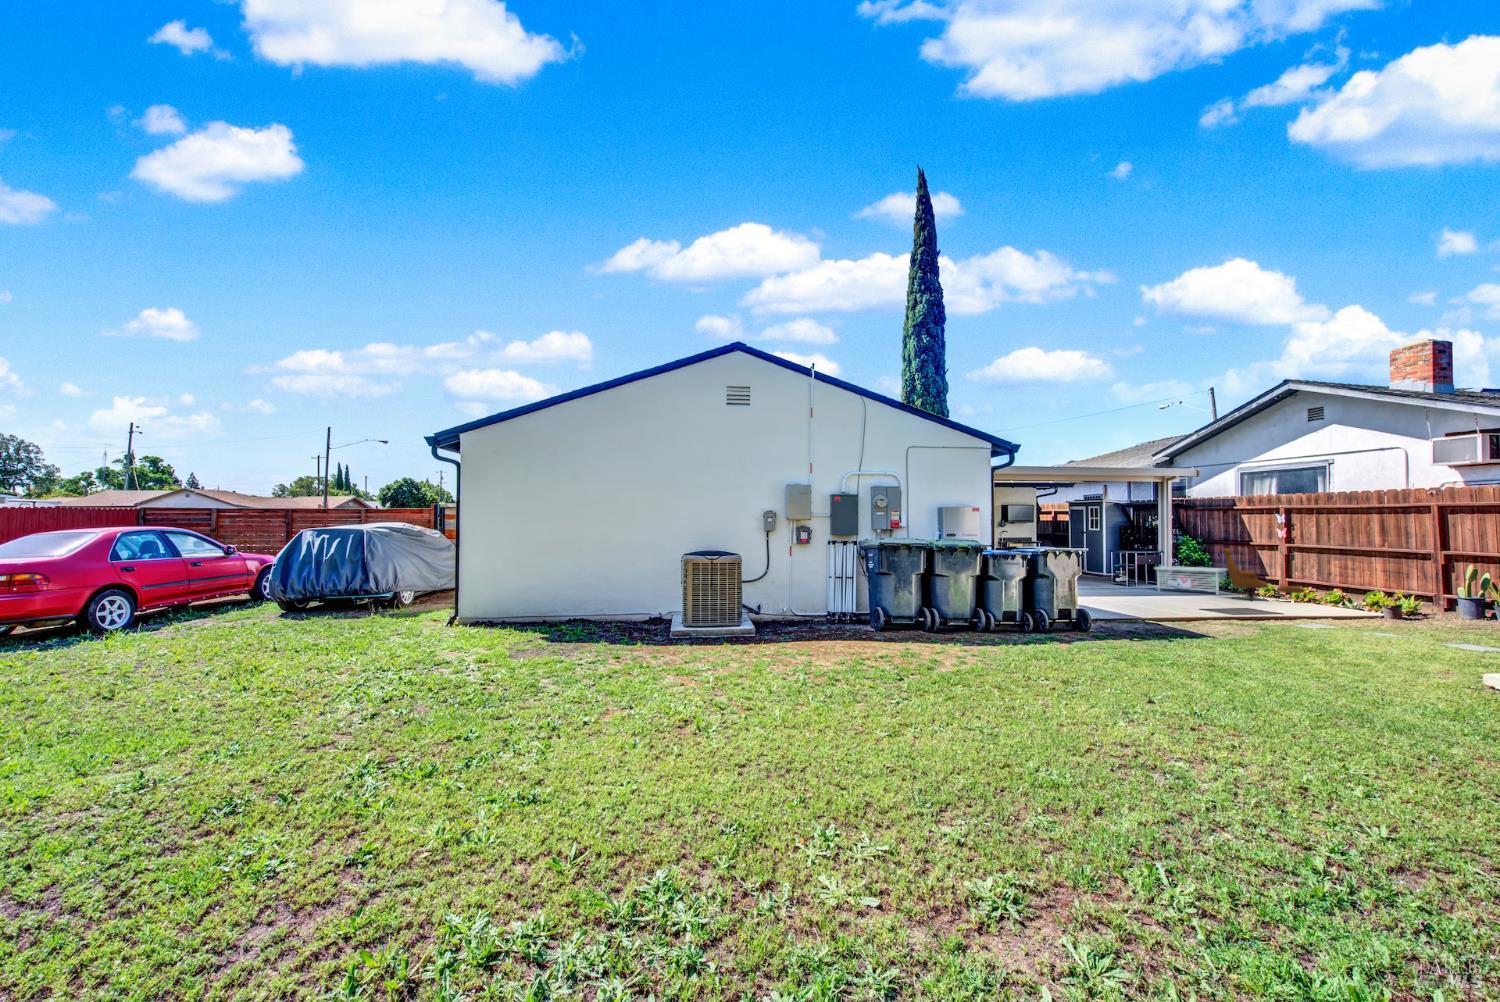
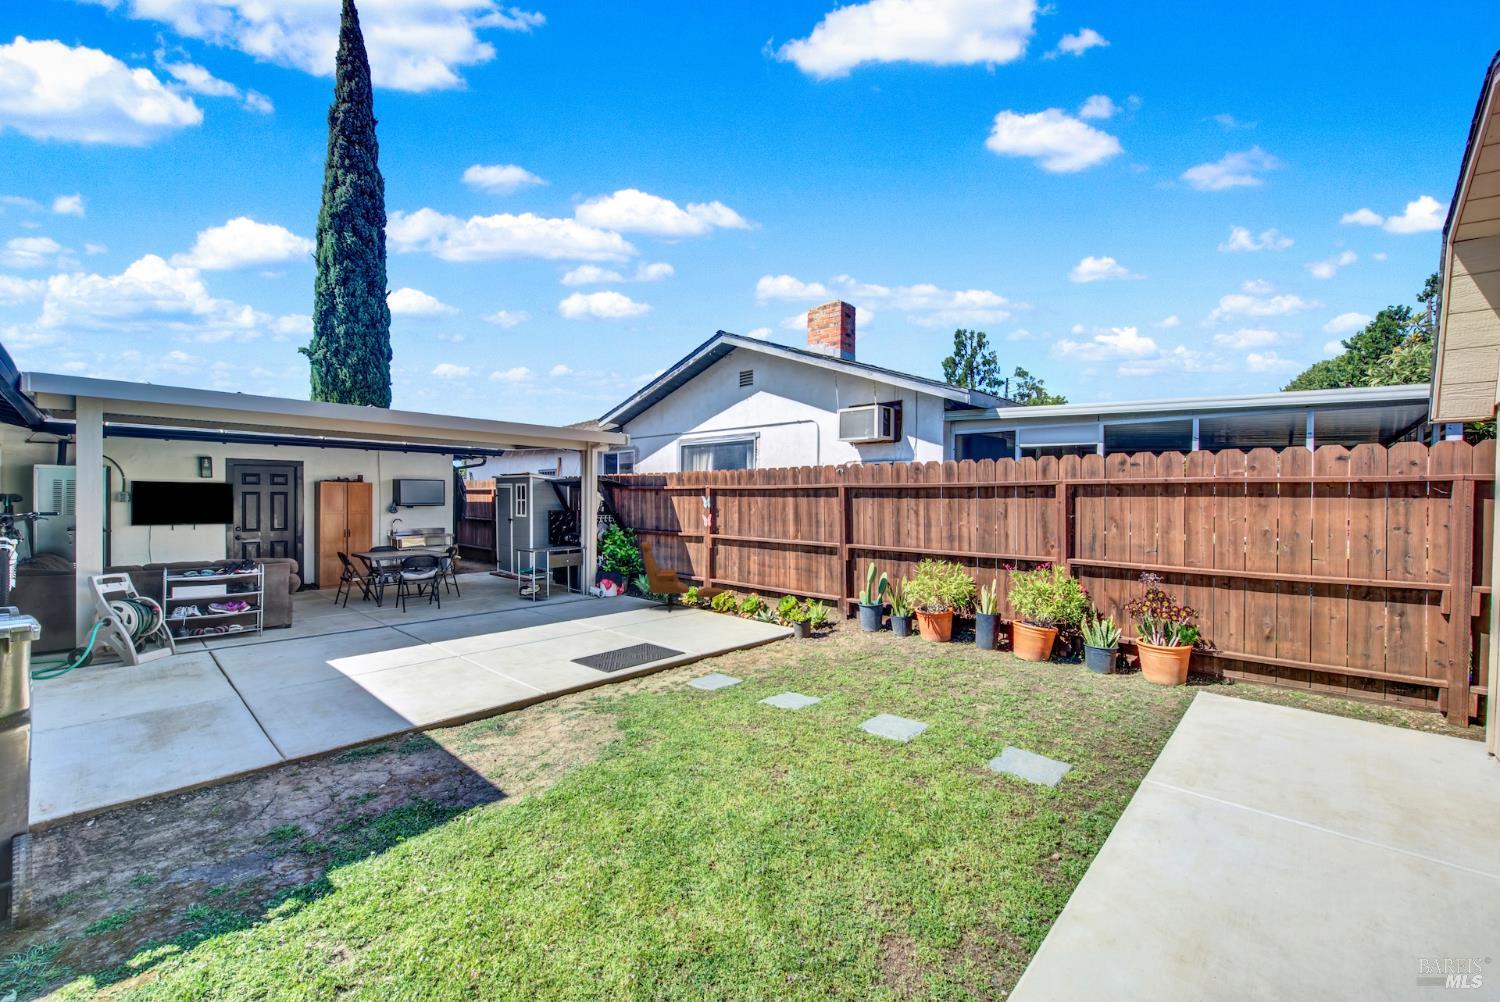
storage bench: present [1155,566,1227,595] -> none [574,563,657,601]

